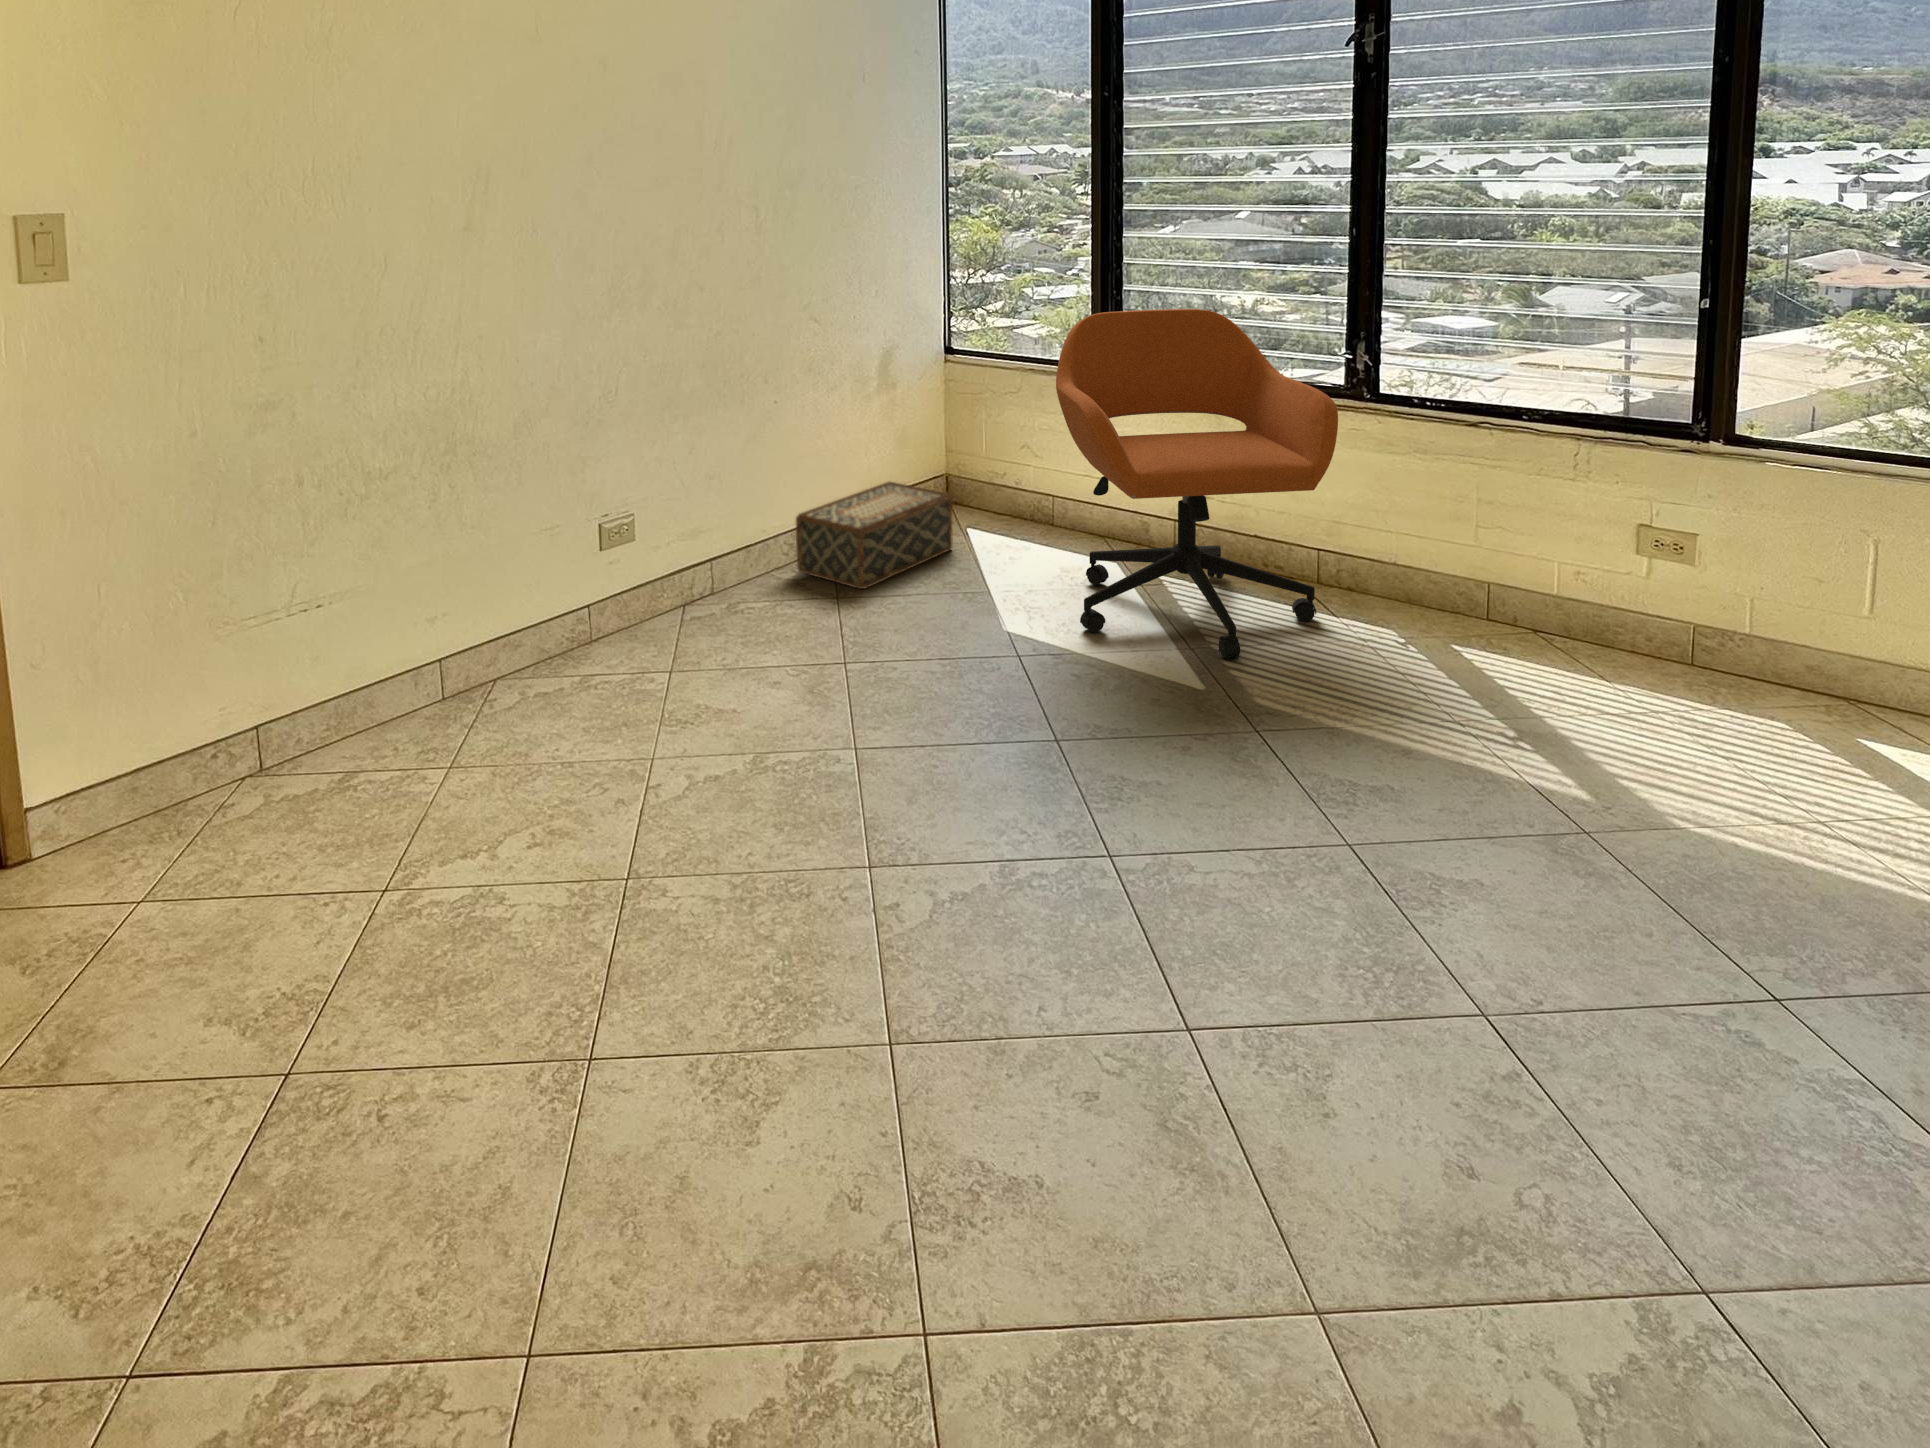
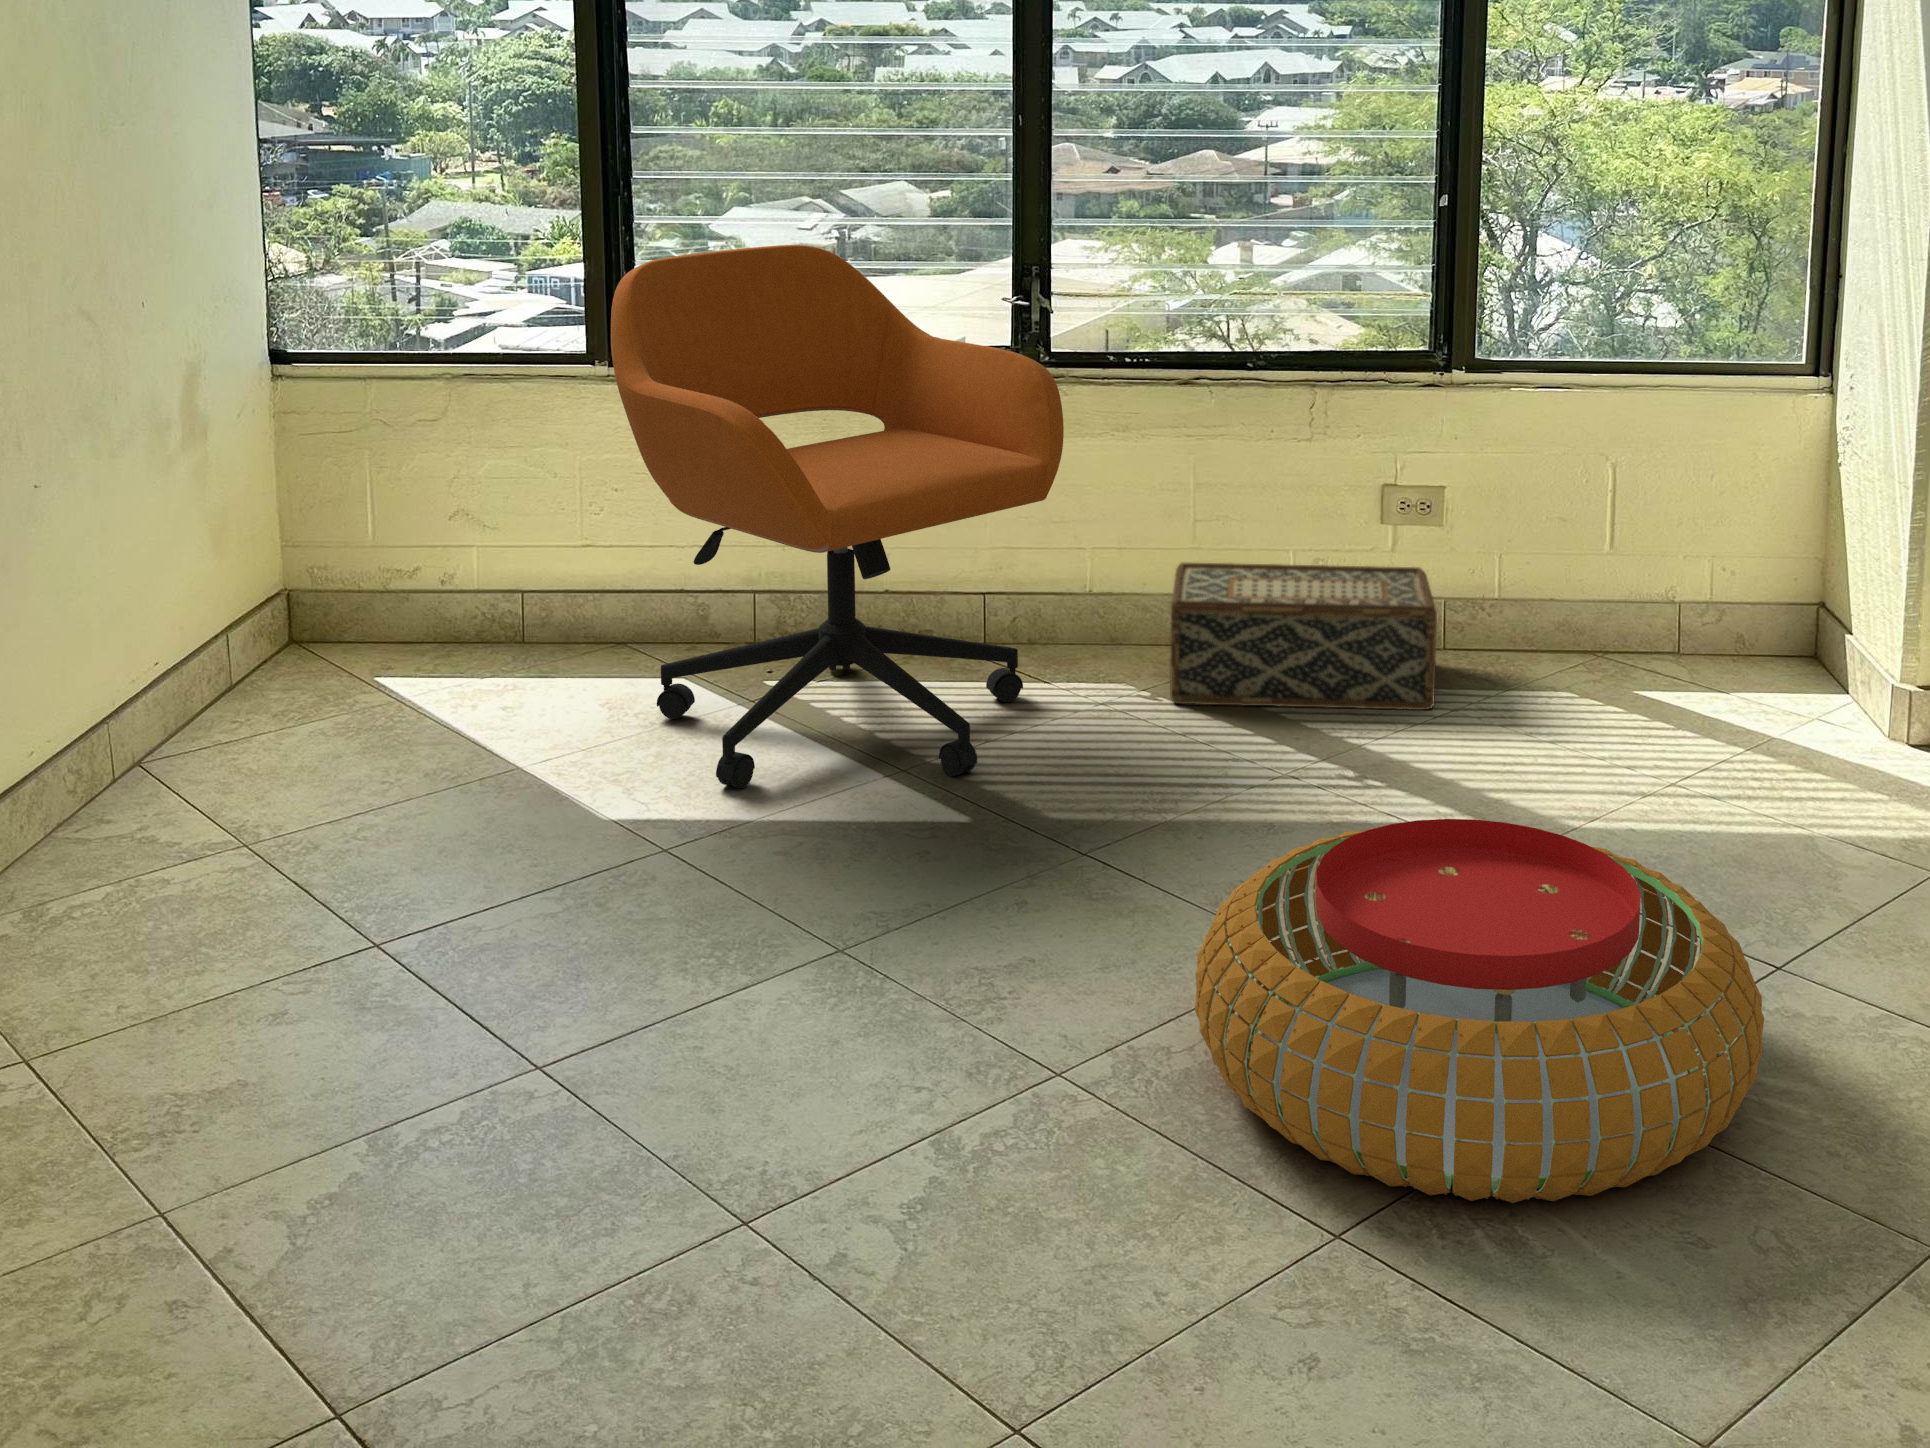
woven basket: present [796,481,952,589] -> present [1170,562,1437,710]
pouf: none [1179,759,1659,1103] -> present [1195,819,1764,1203]

